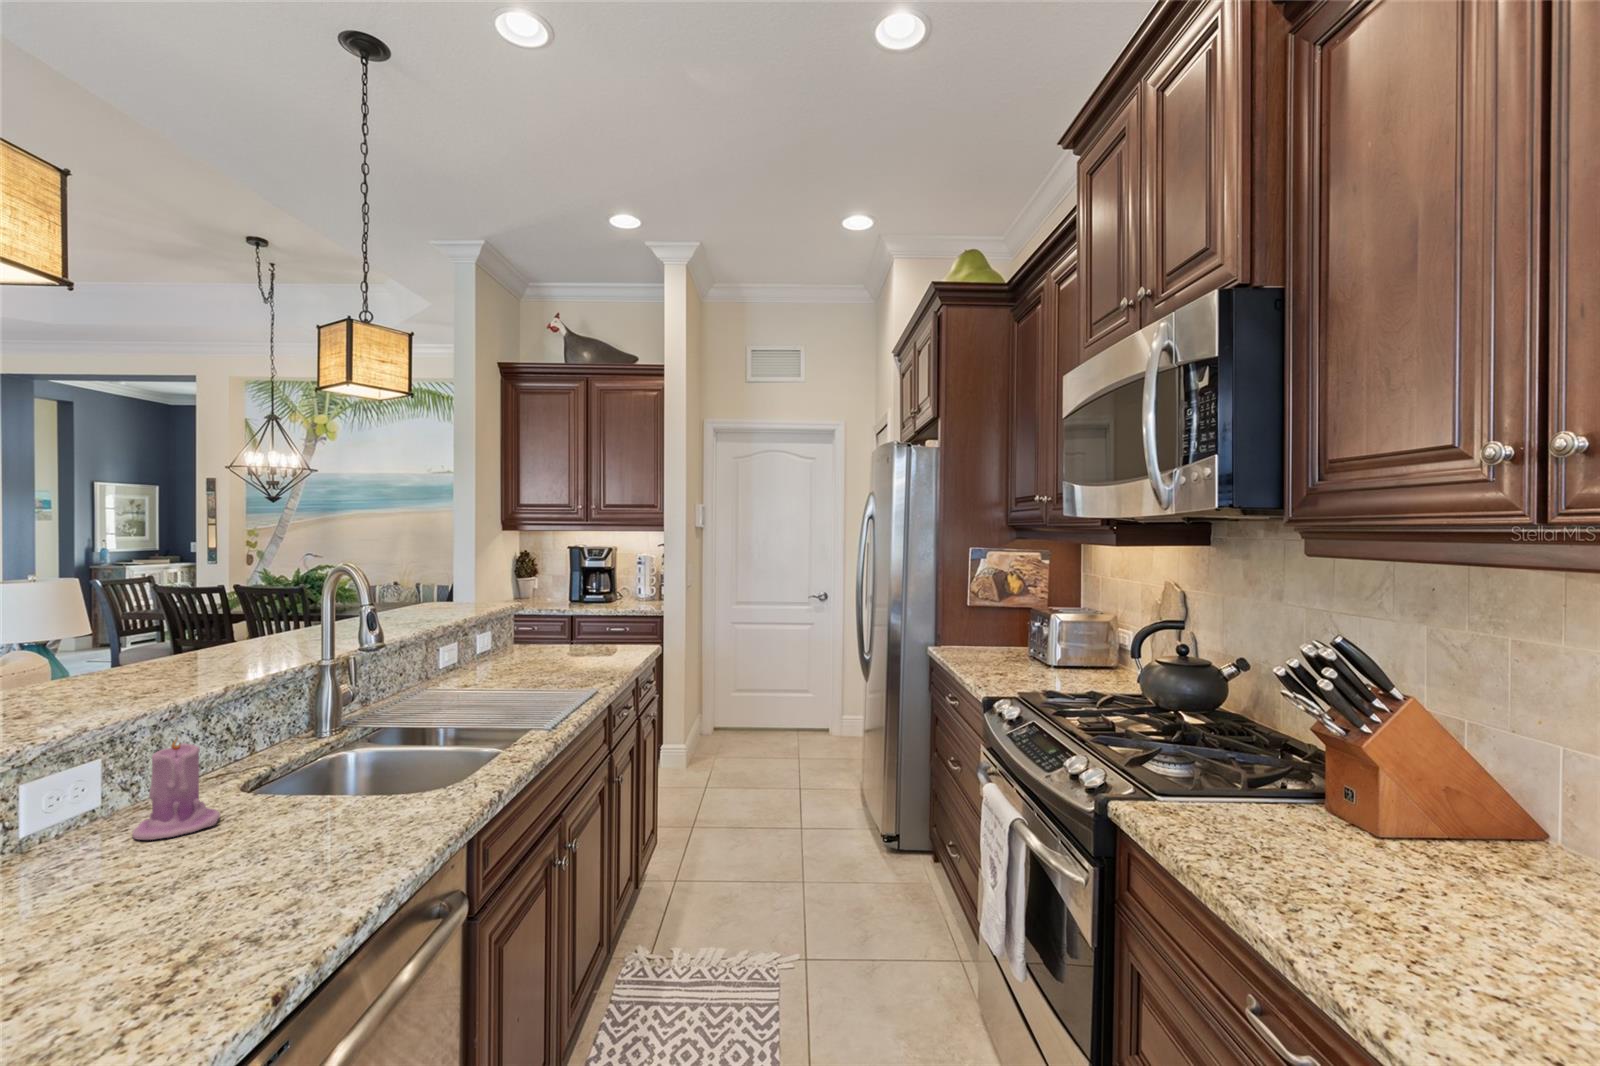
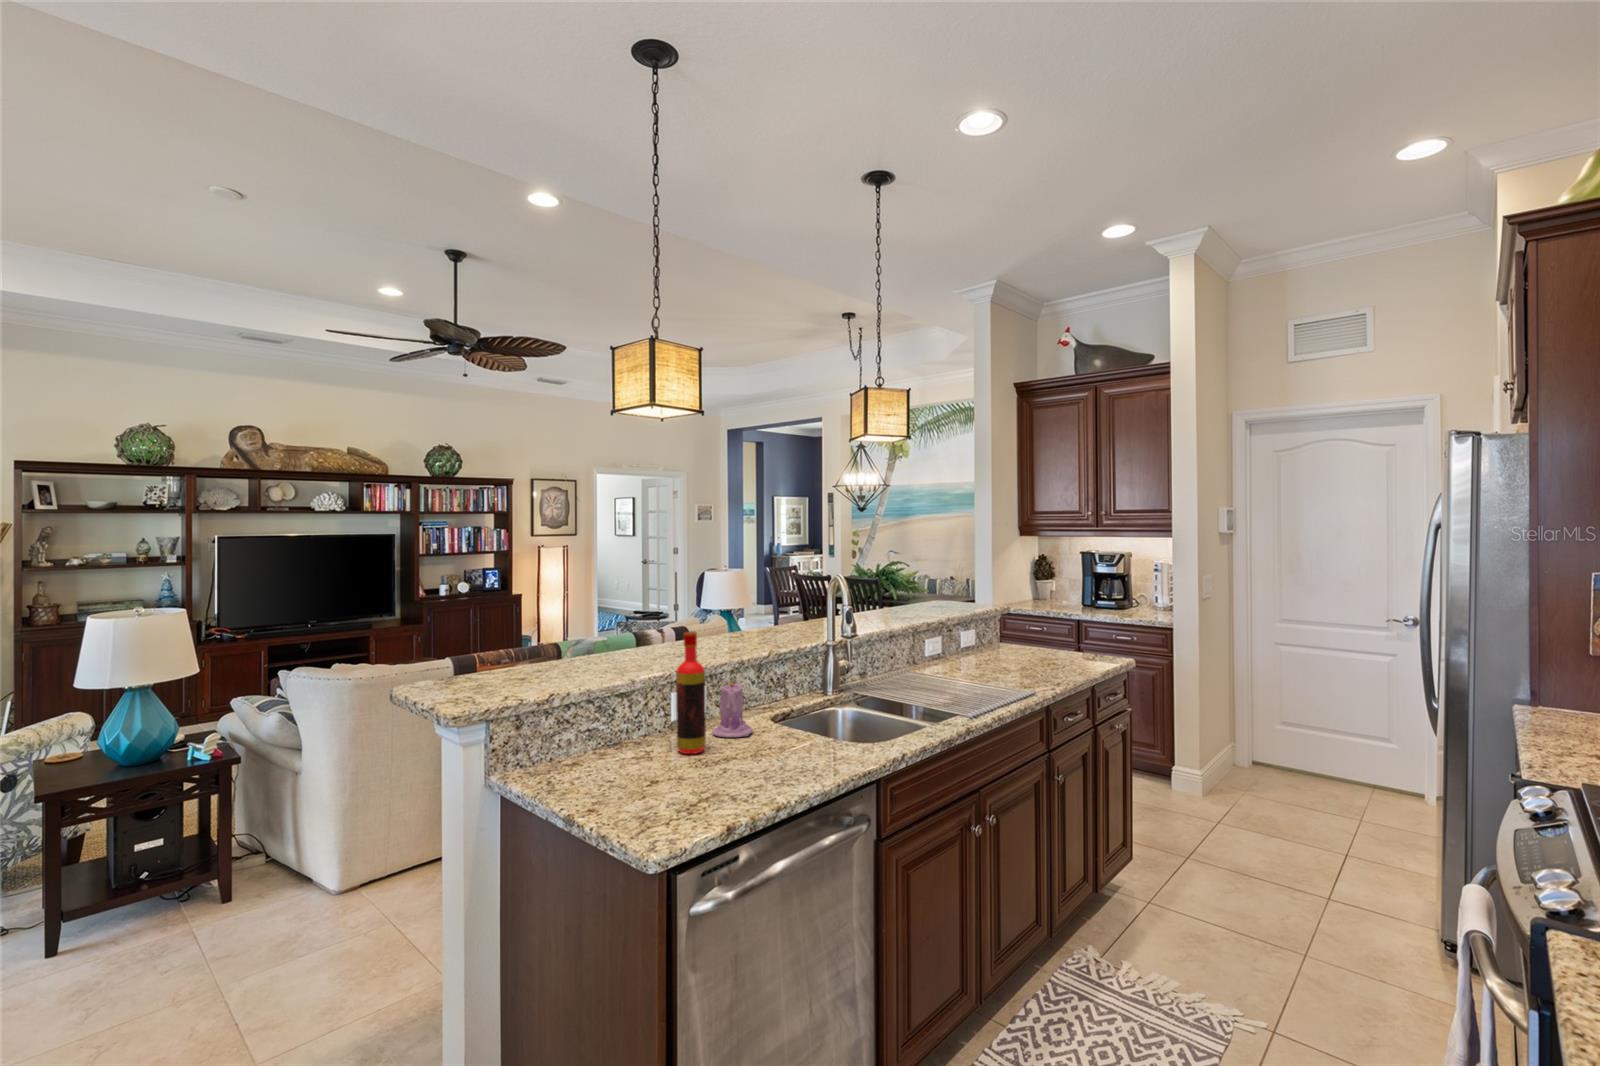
bottle: none [62,663,134,890] -> present [676,631,706,754]

